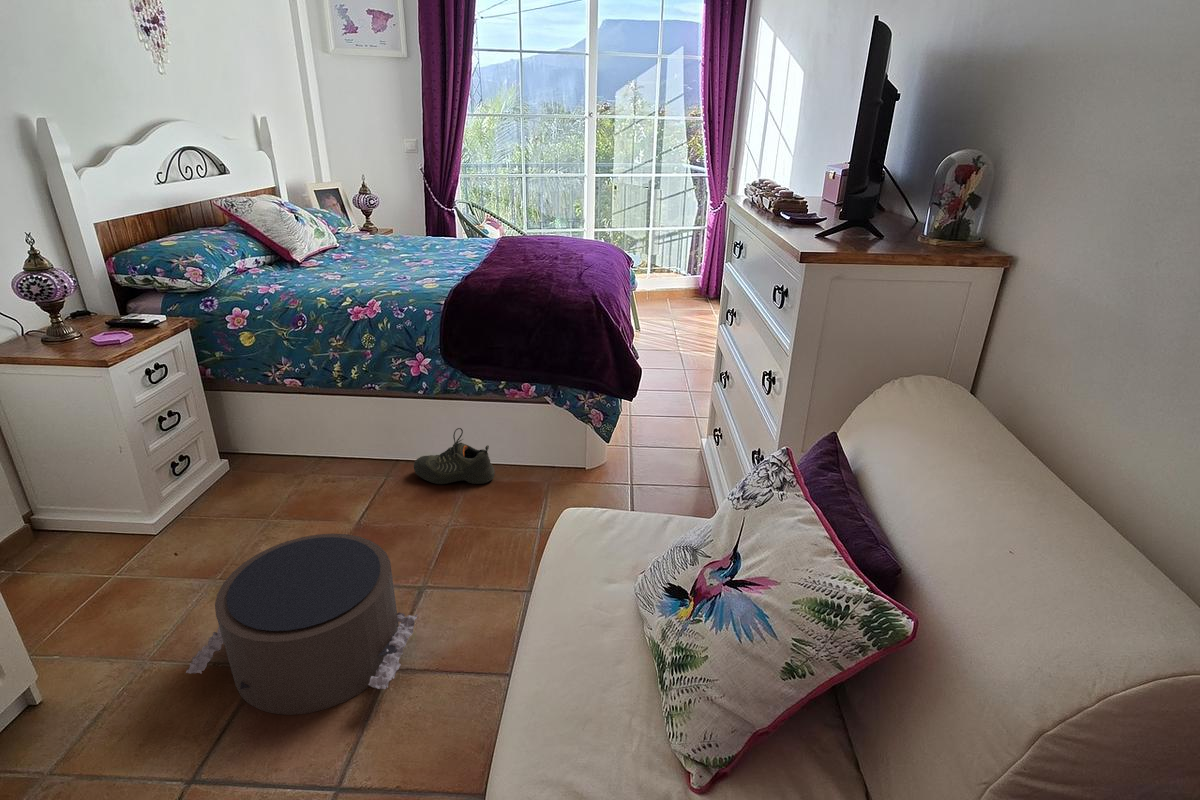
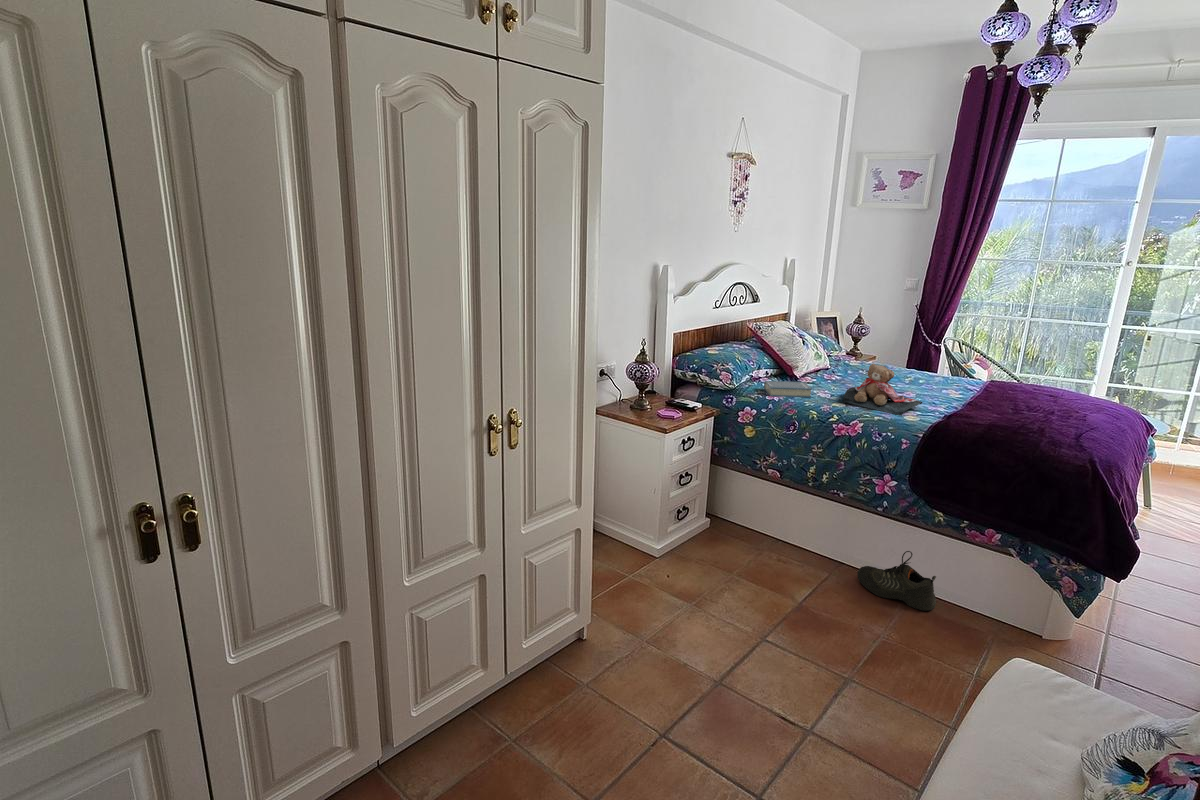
teddy bear: none [354,230,440,286] -> present [843,363,922,416]
hardback book: none [252,265,316,289] -> present [764,381,812,397]
pouf: present [186,534,417,715] -> none [669,595,843,743]

